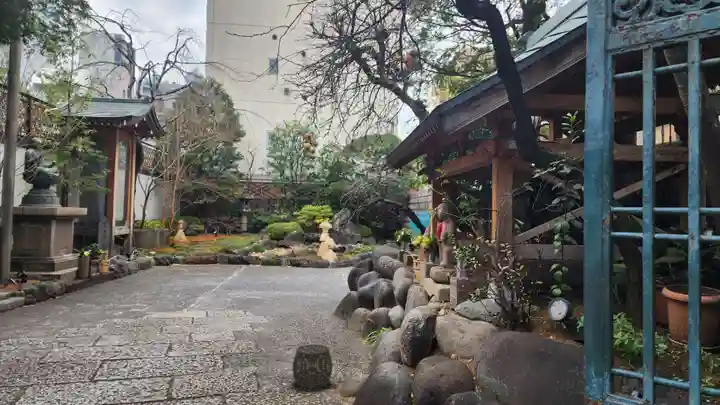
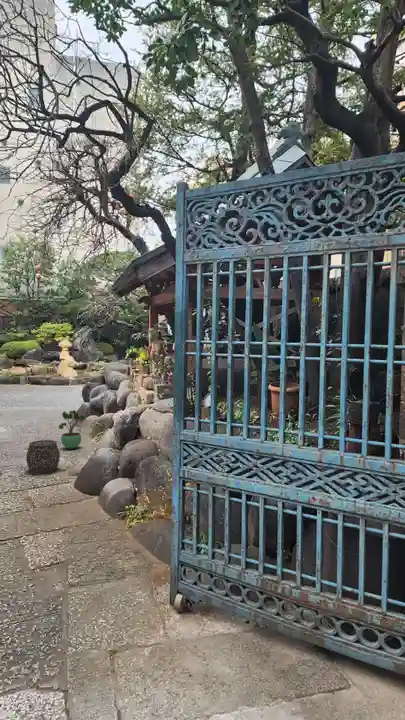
potted plant: none [328,304,358,351] -> present [59,410,84,449]

